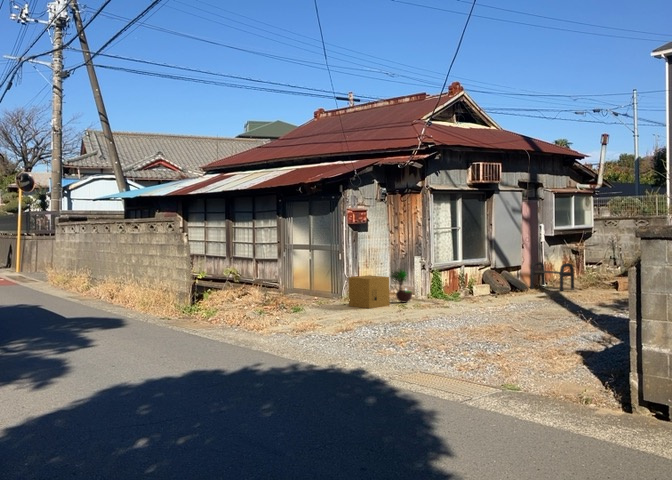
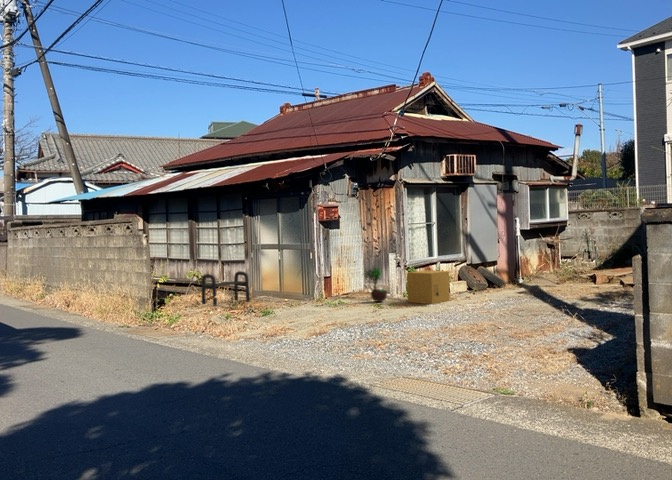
bench: present [530,262,574,291] -> present [202,271,250,306]
cardboard box: present [349,275,390,308] -> present [407,270,450,304]

